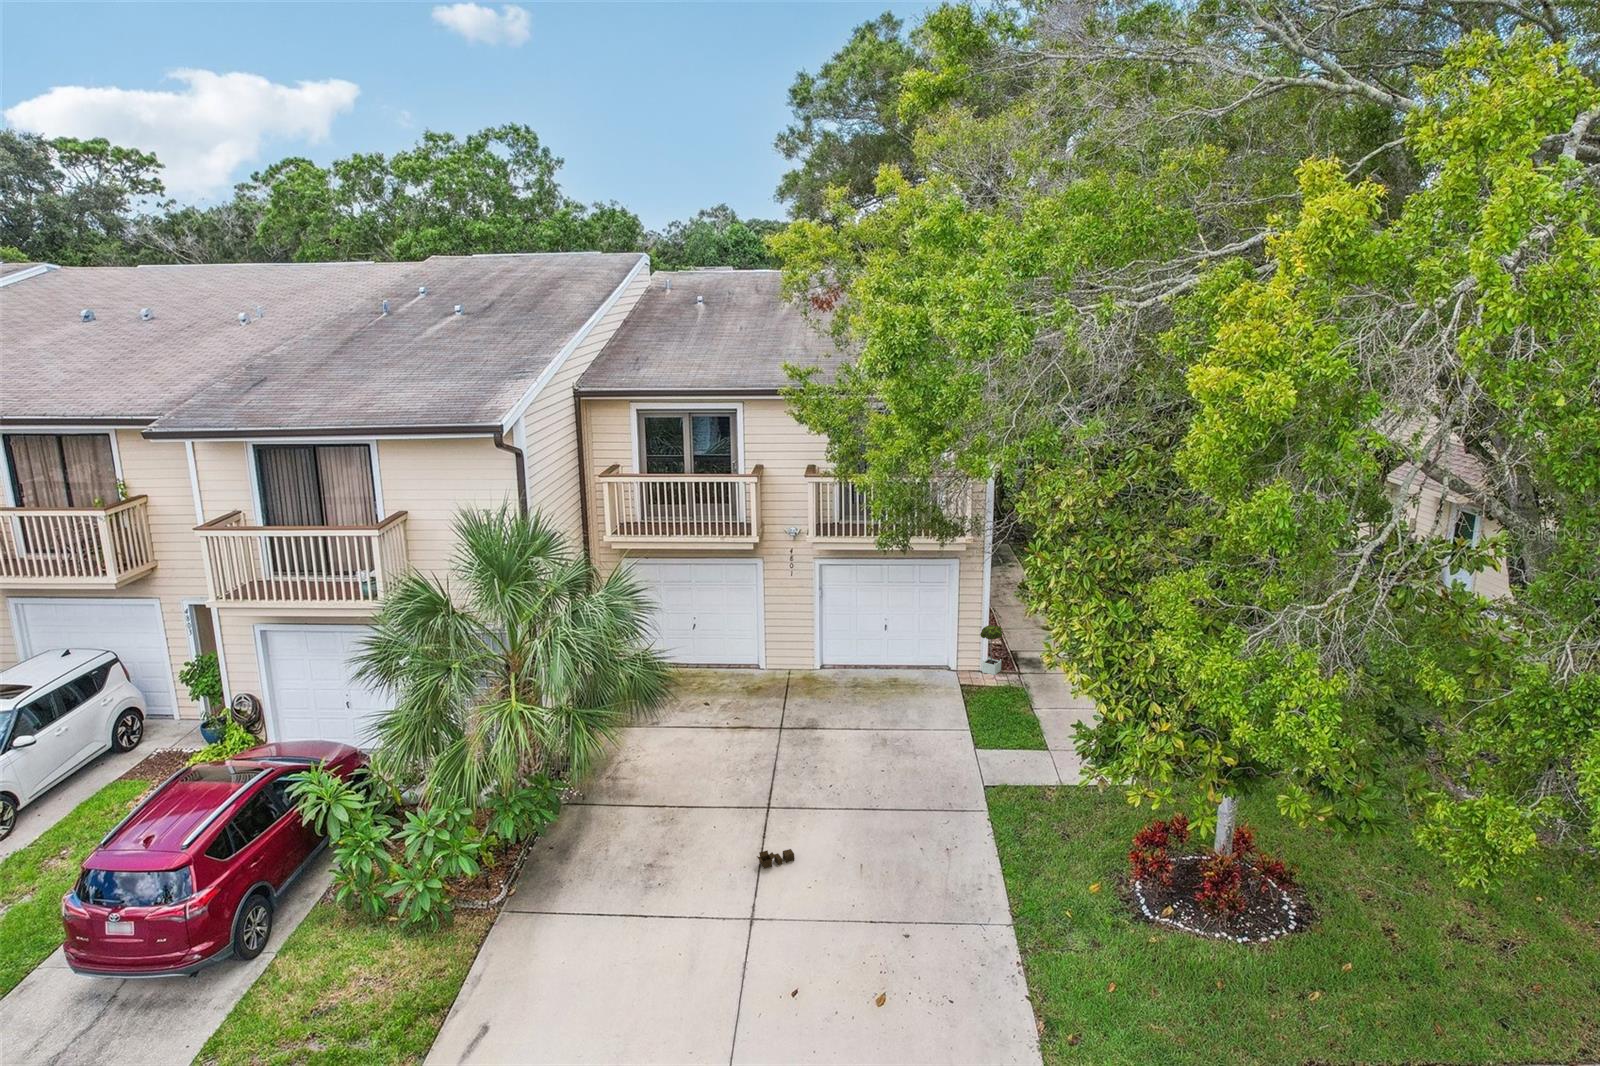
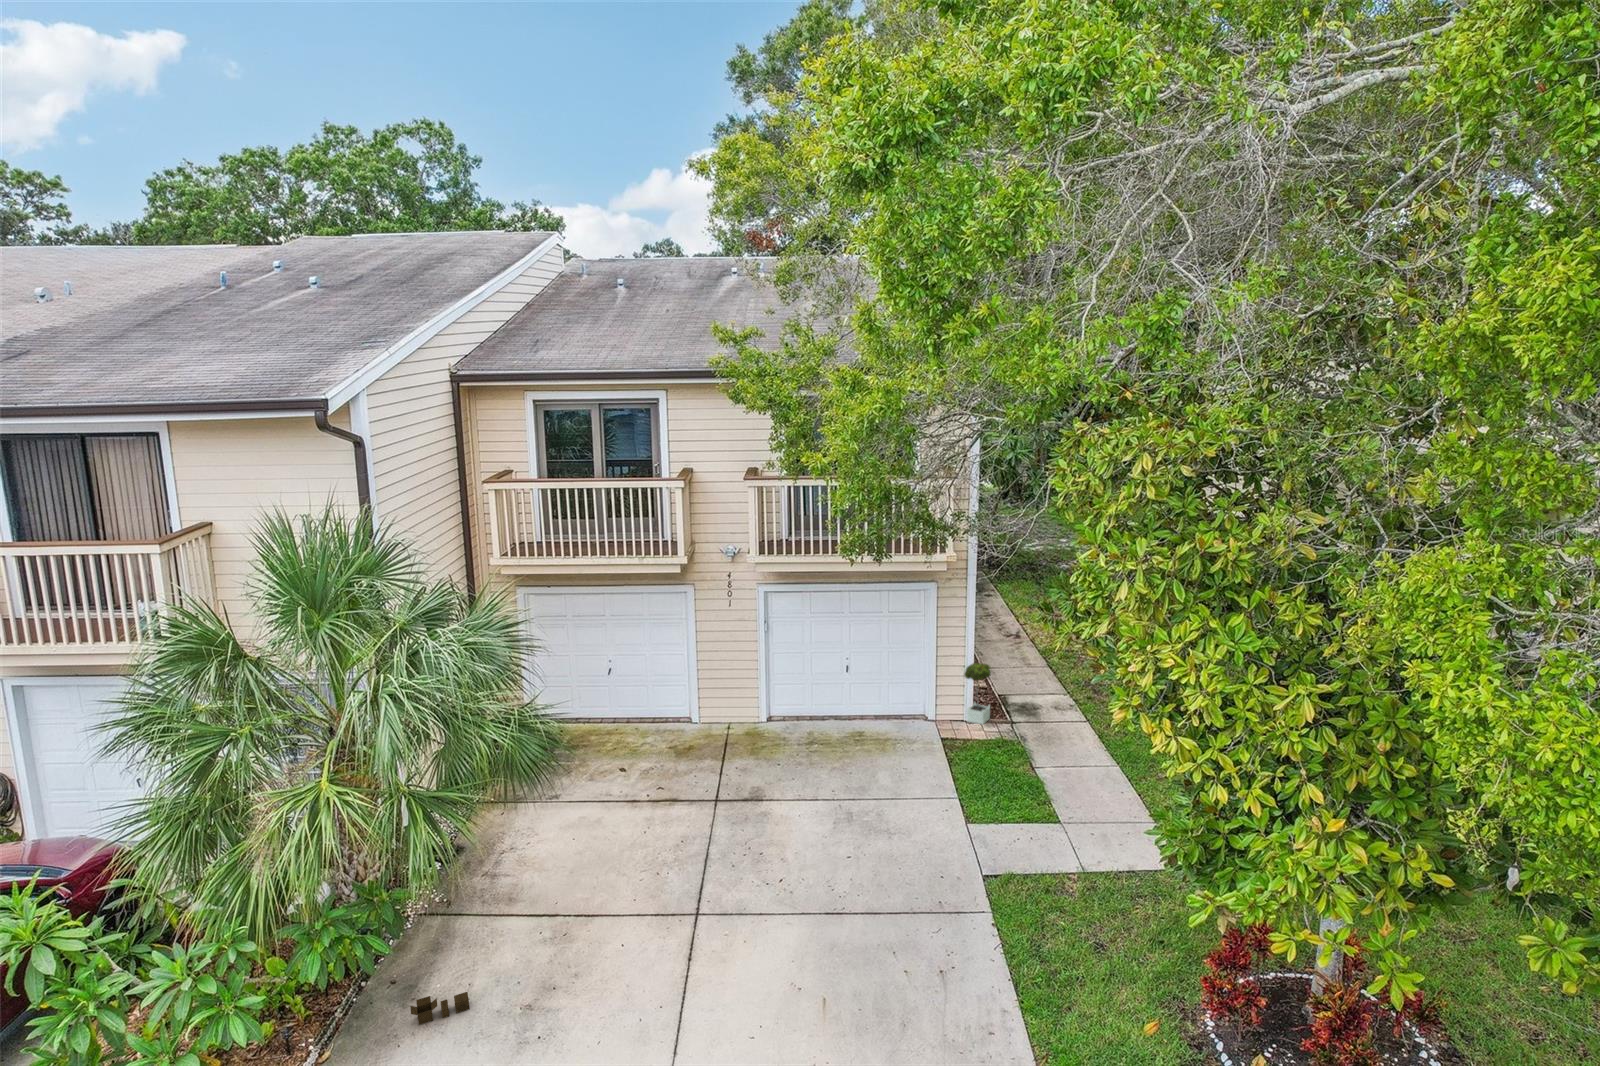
cardboard box: present [757,849,794,868] -> present [410,992,470,1025]

